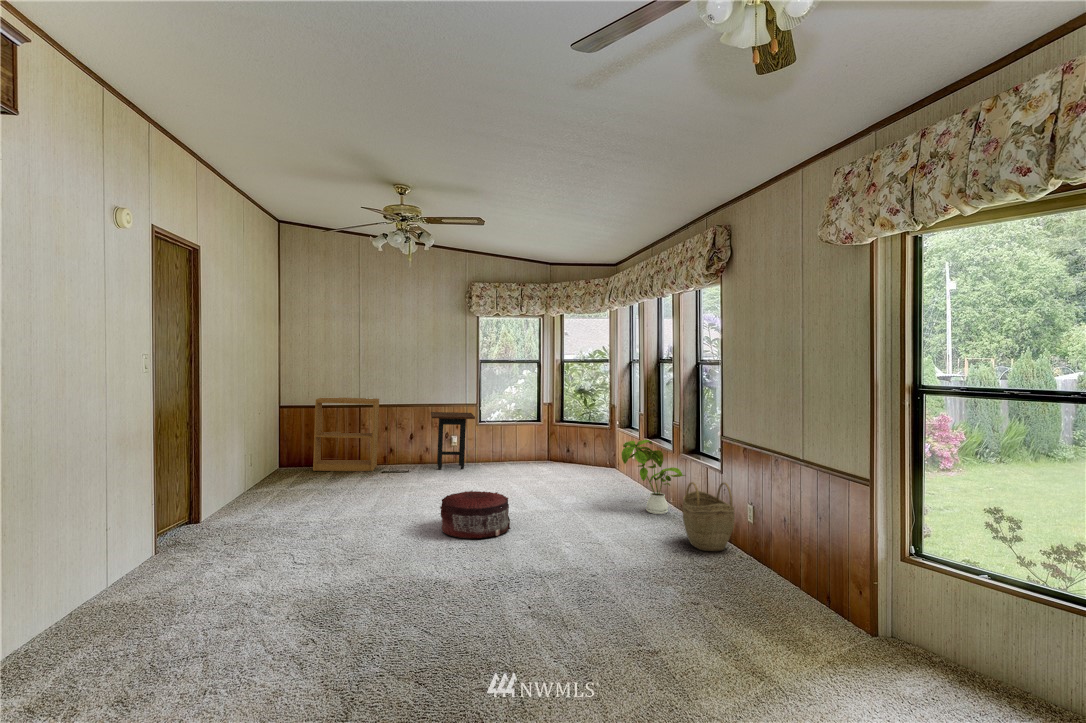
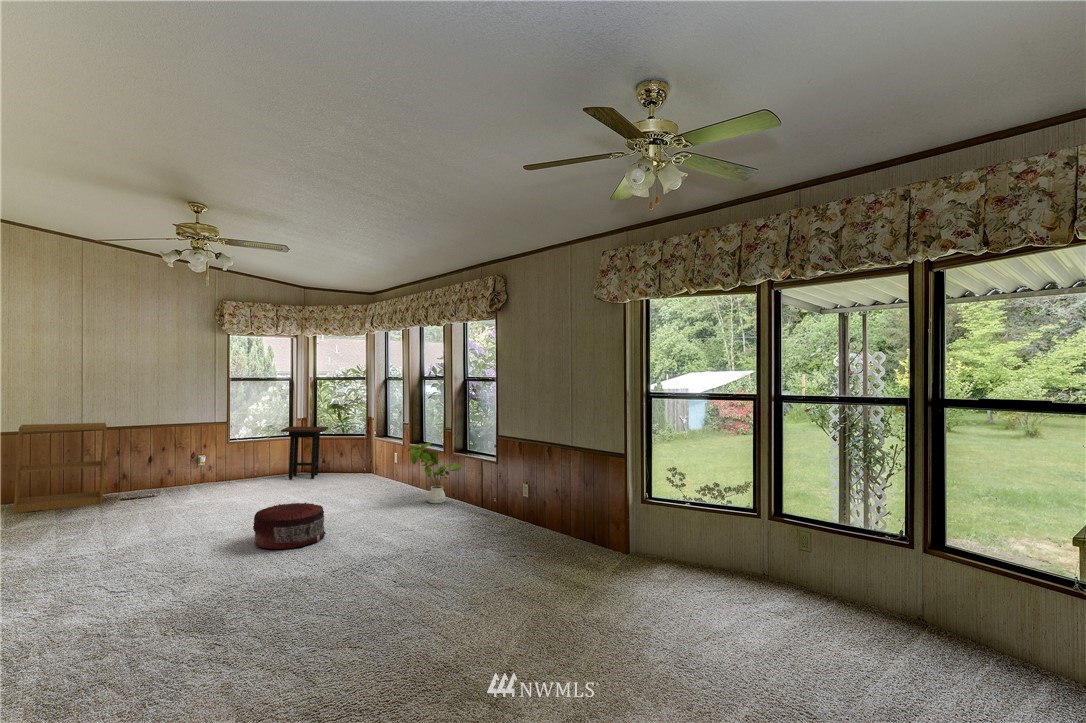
side table: present [431,412,475,470] -> present [281,426,329,479]
woven basket: present [683,482,735,551] -> none [474,470,515,523]

